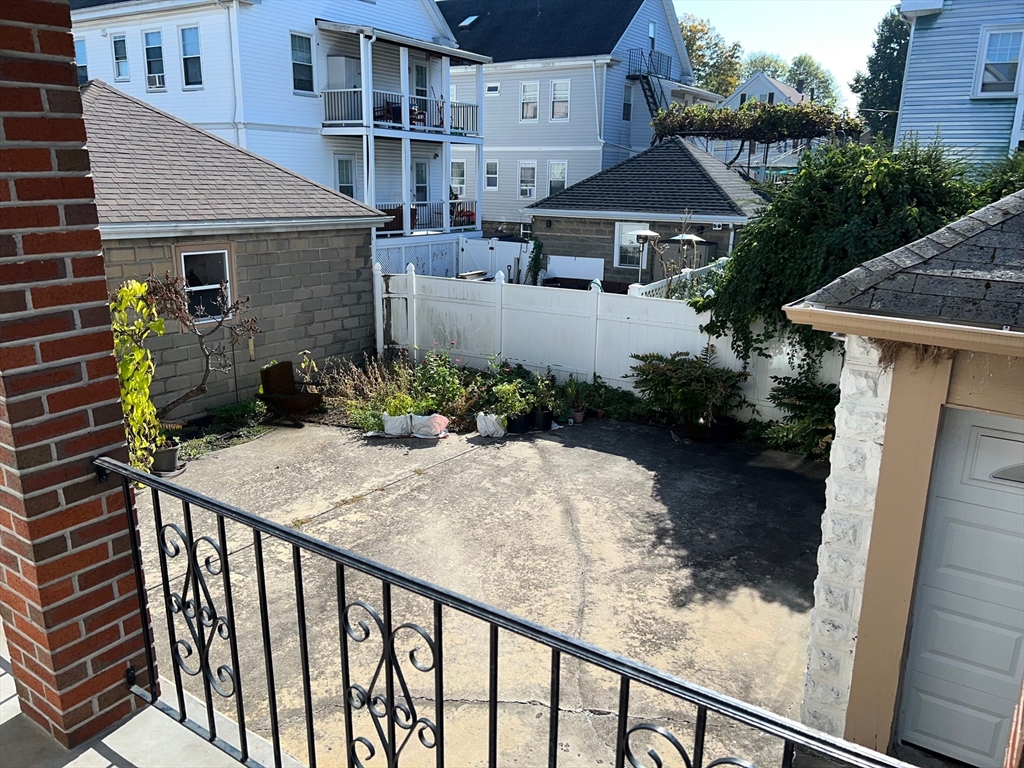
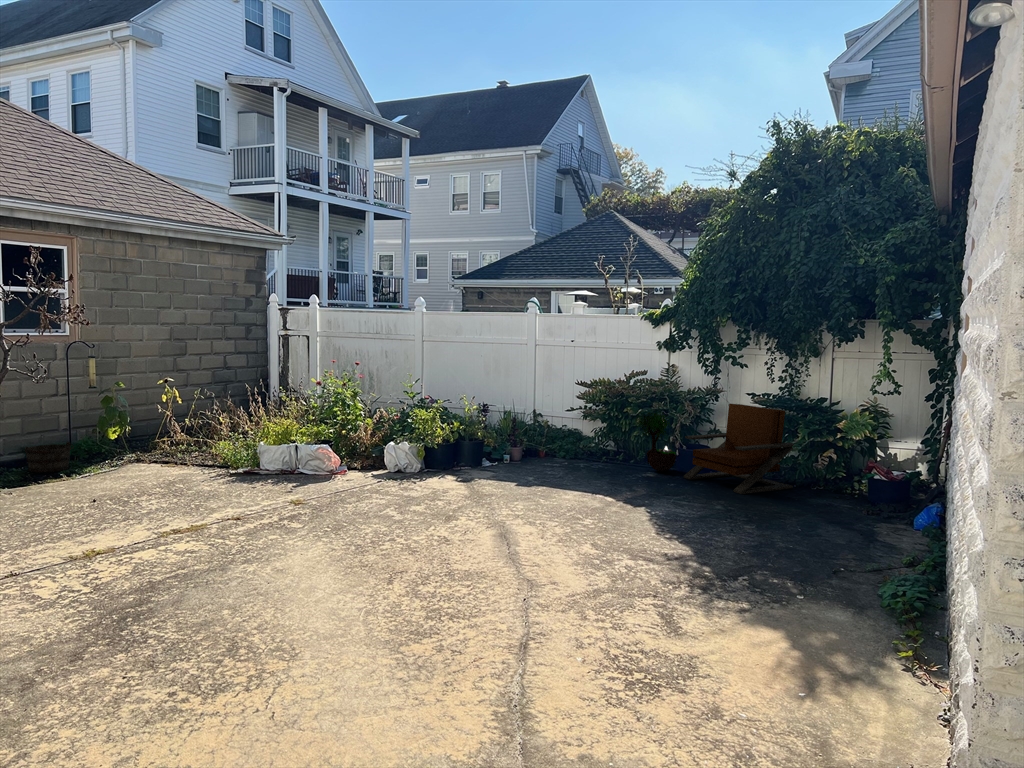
lounge chair: present [254,361,328,429] -> present [684,404,794,494]
bucket: none [208,407,243,433] -> present [25,442,72,472]

